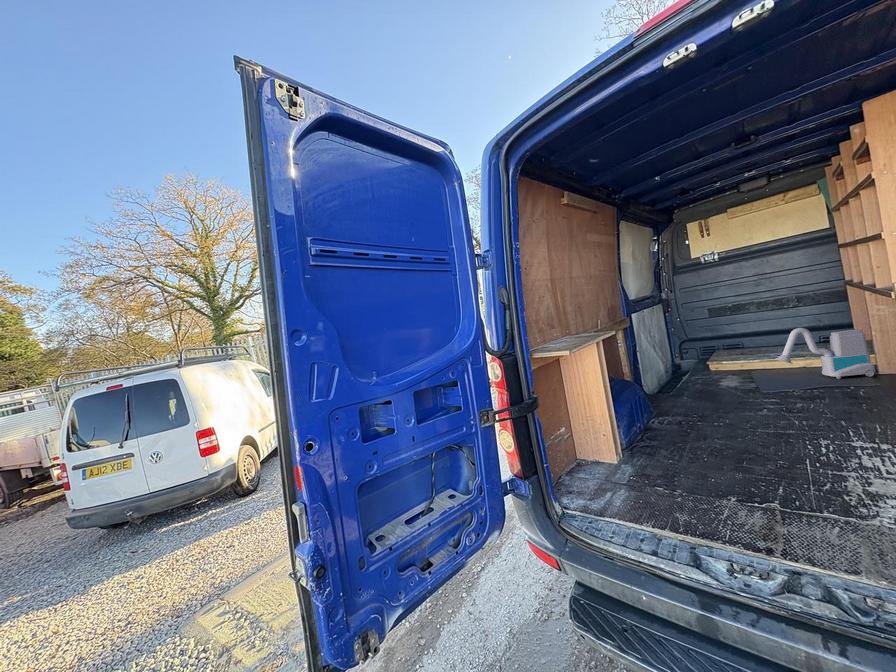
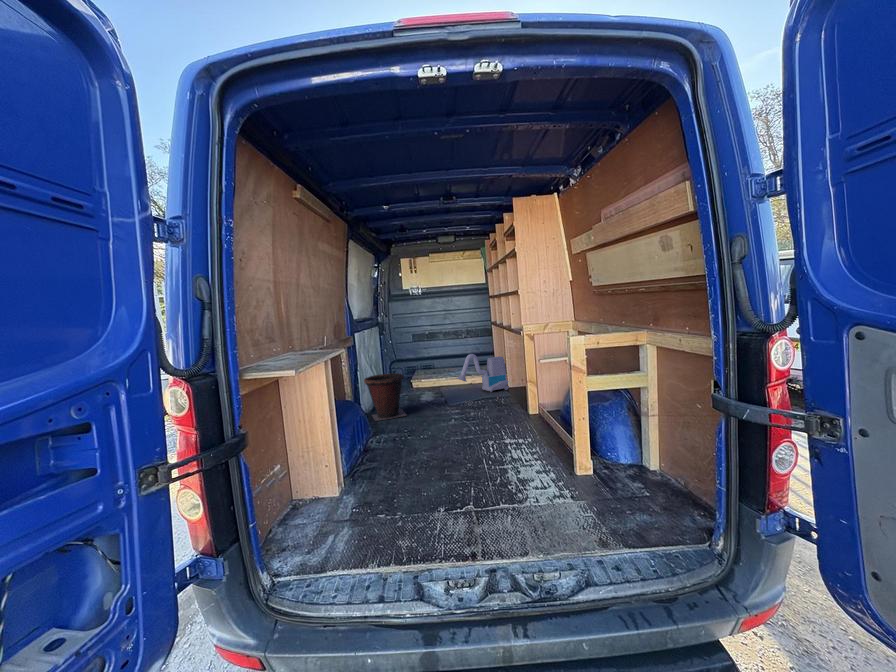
bucket: none [646,351,700,402] -> present [364,373,406,421]

